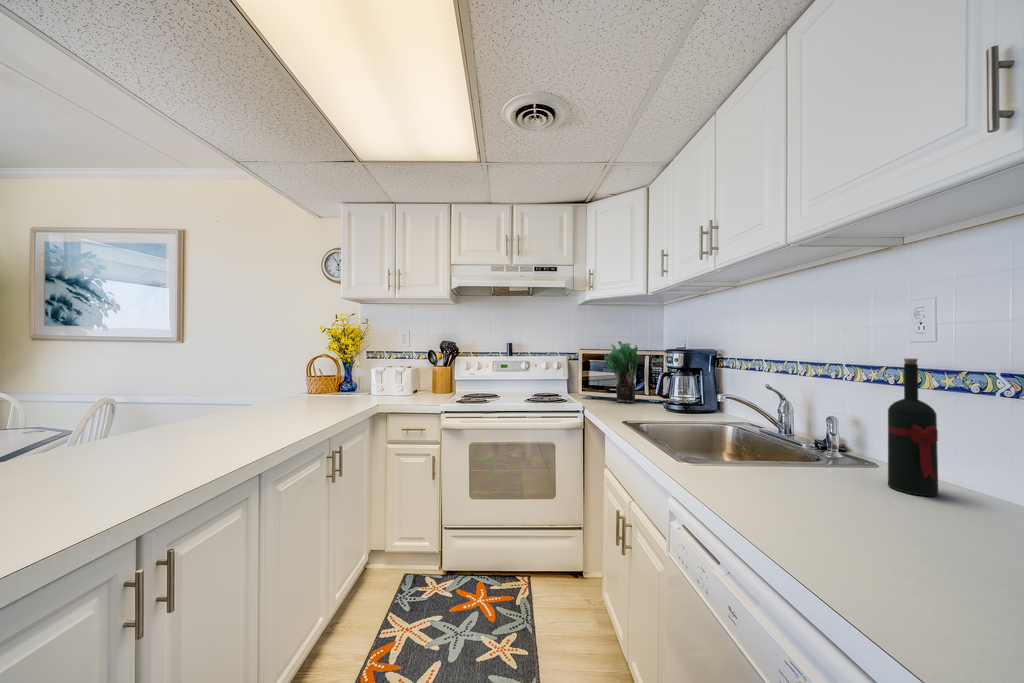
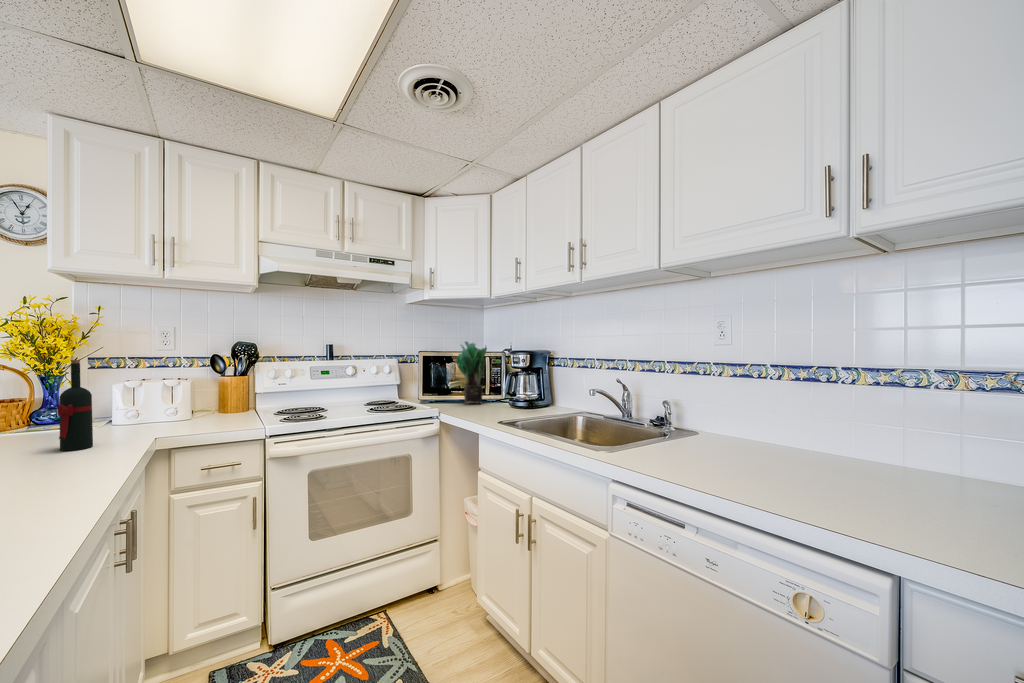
wine bottle: present [888,359,938,496] -> present [58,360,93,451]

